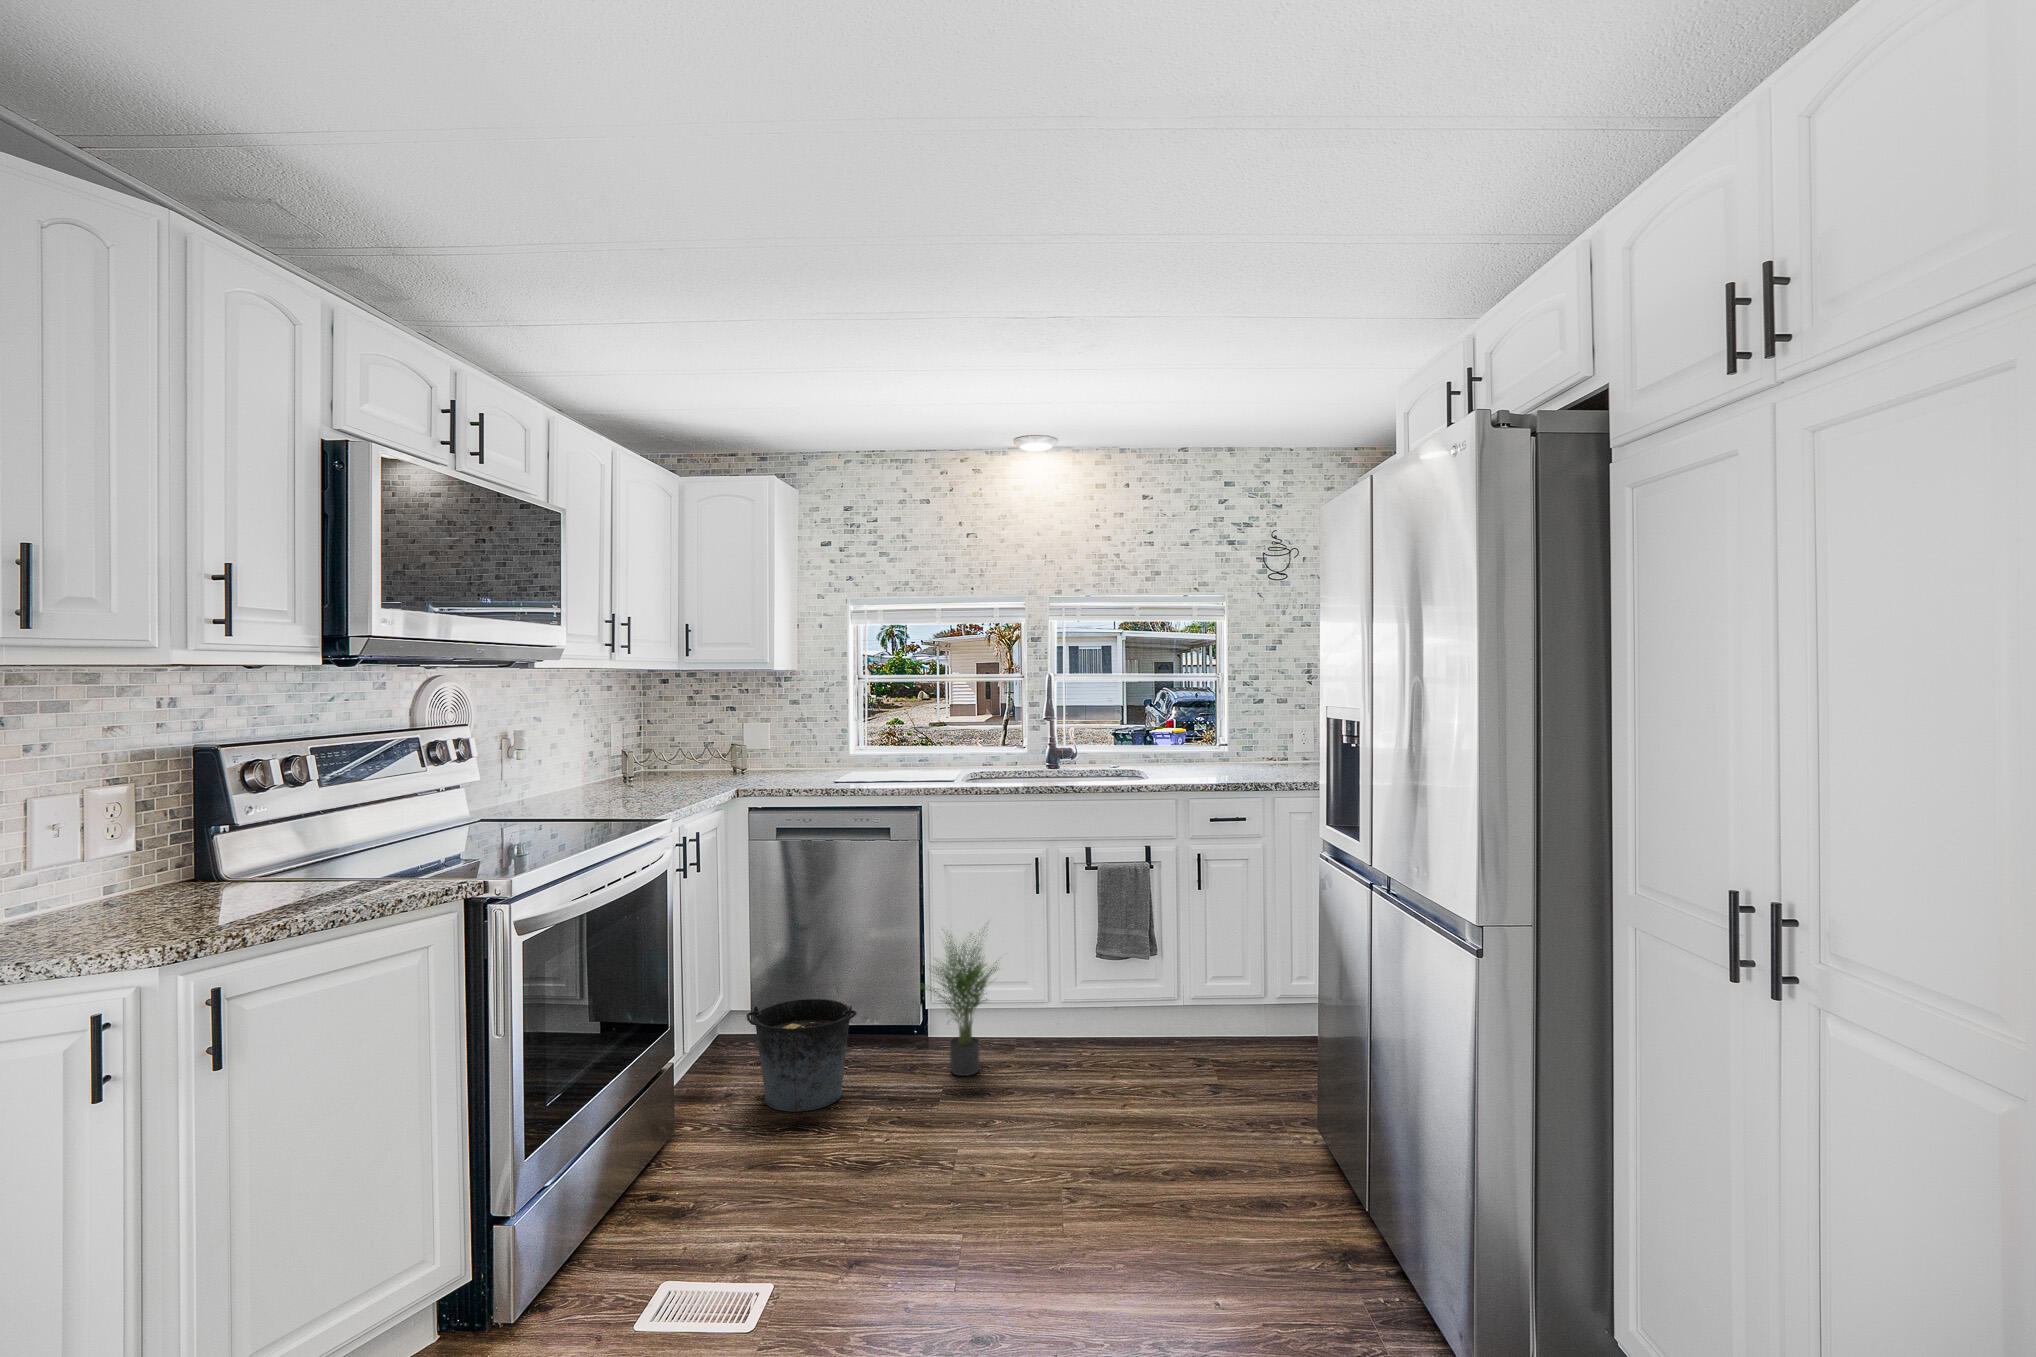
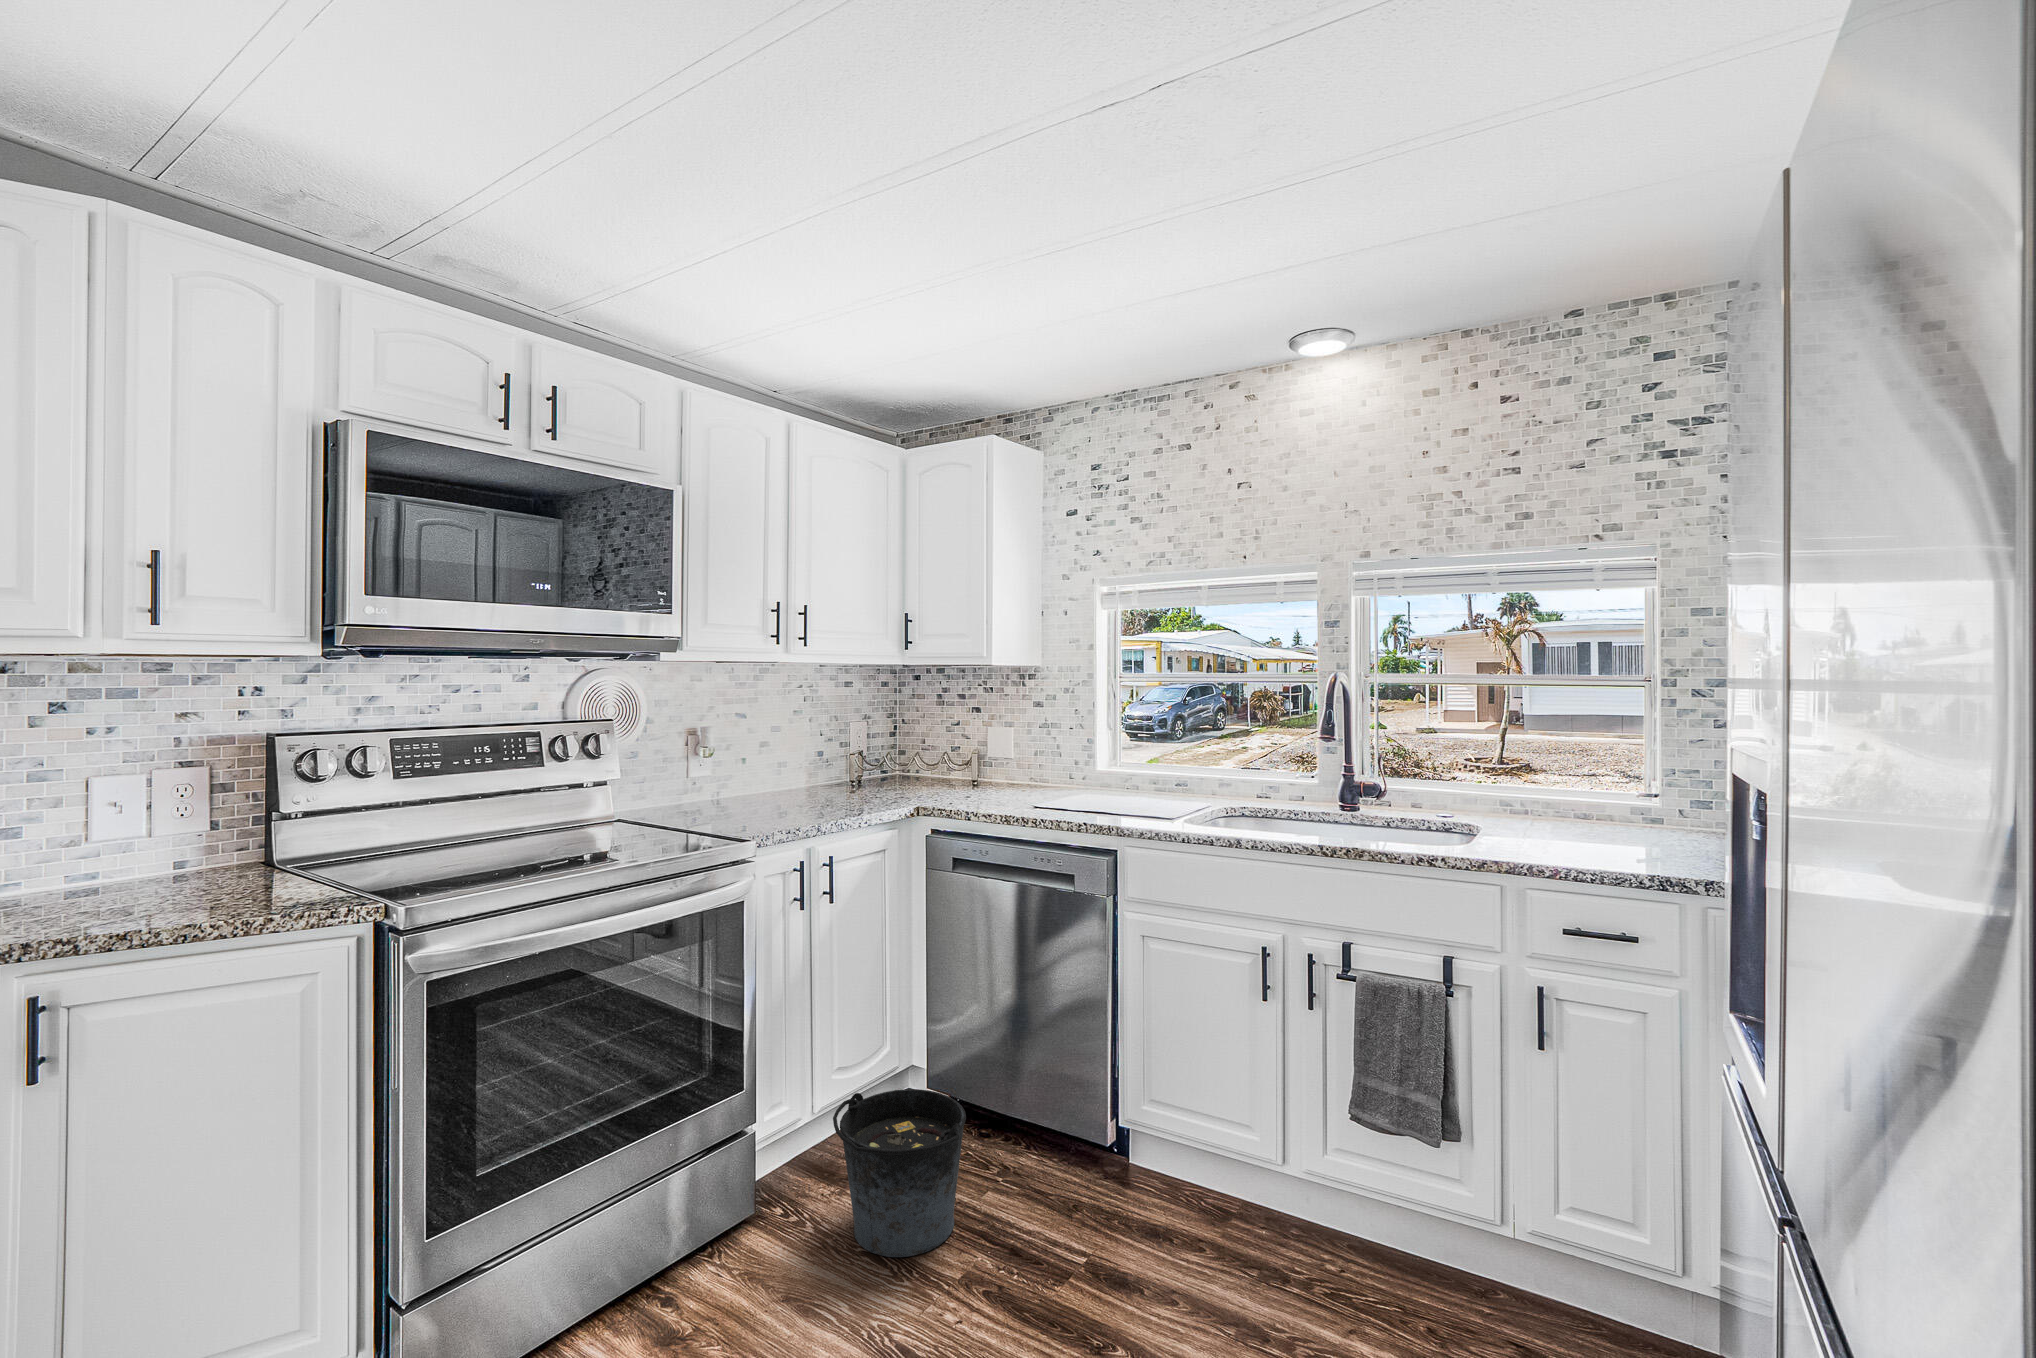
potted plant: present [926,923,997,1076] -> none [1038,1029,1193,1260]

